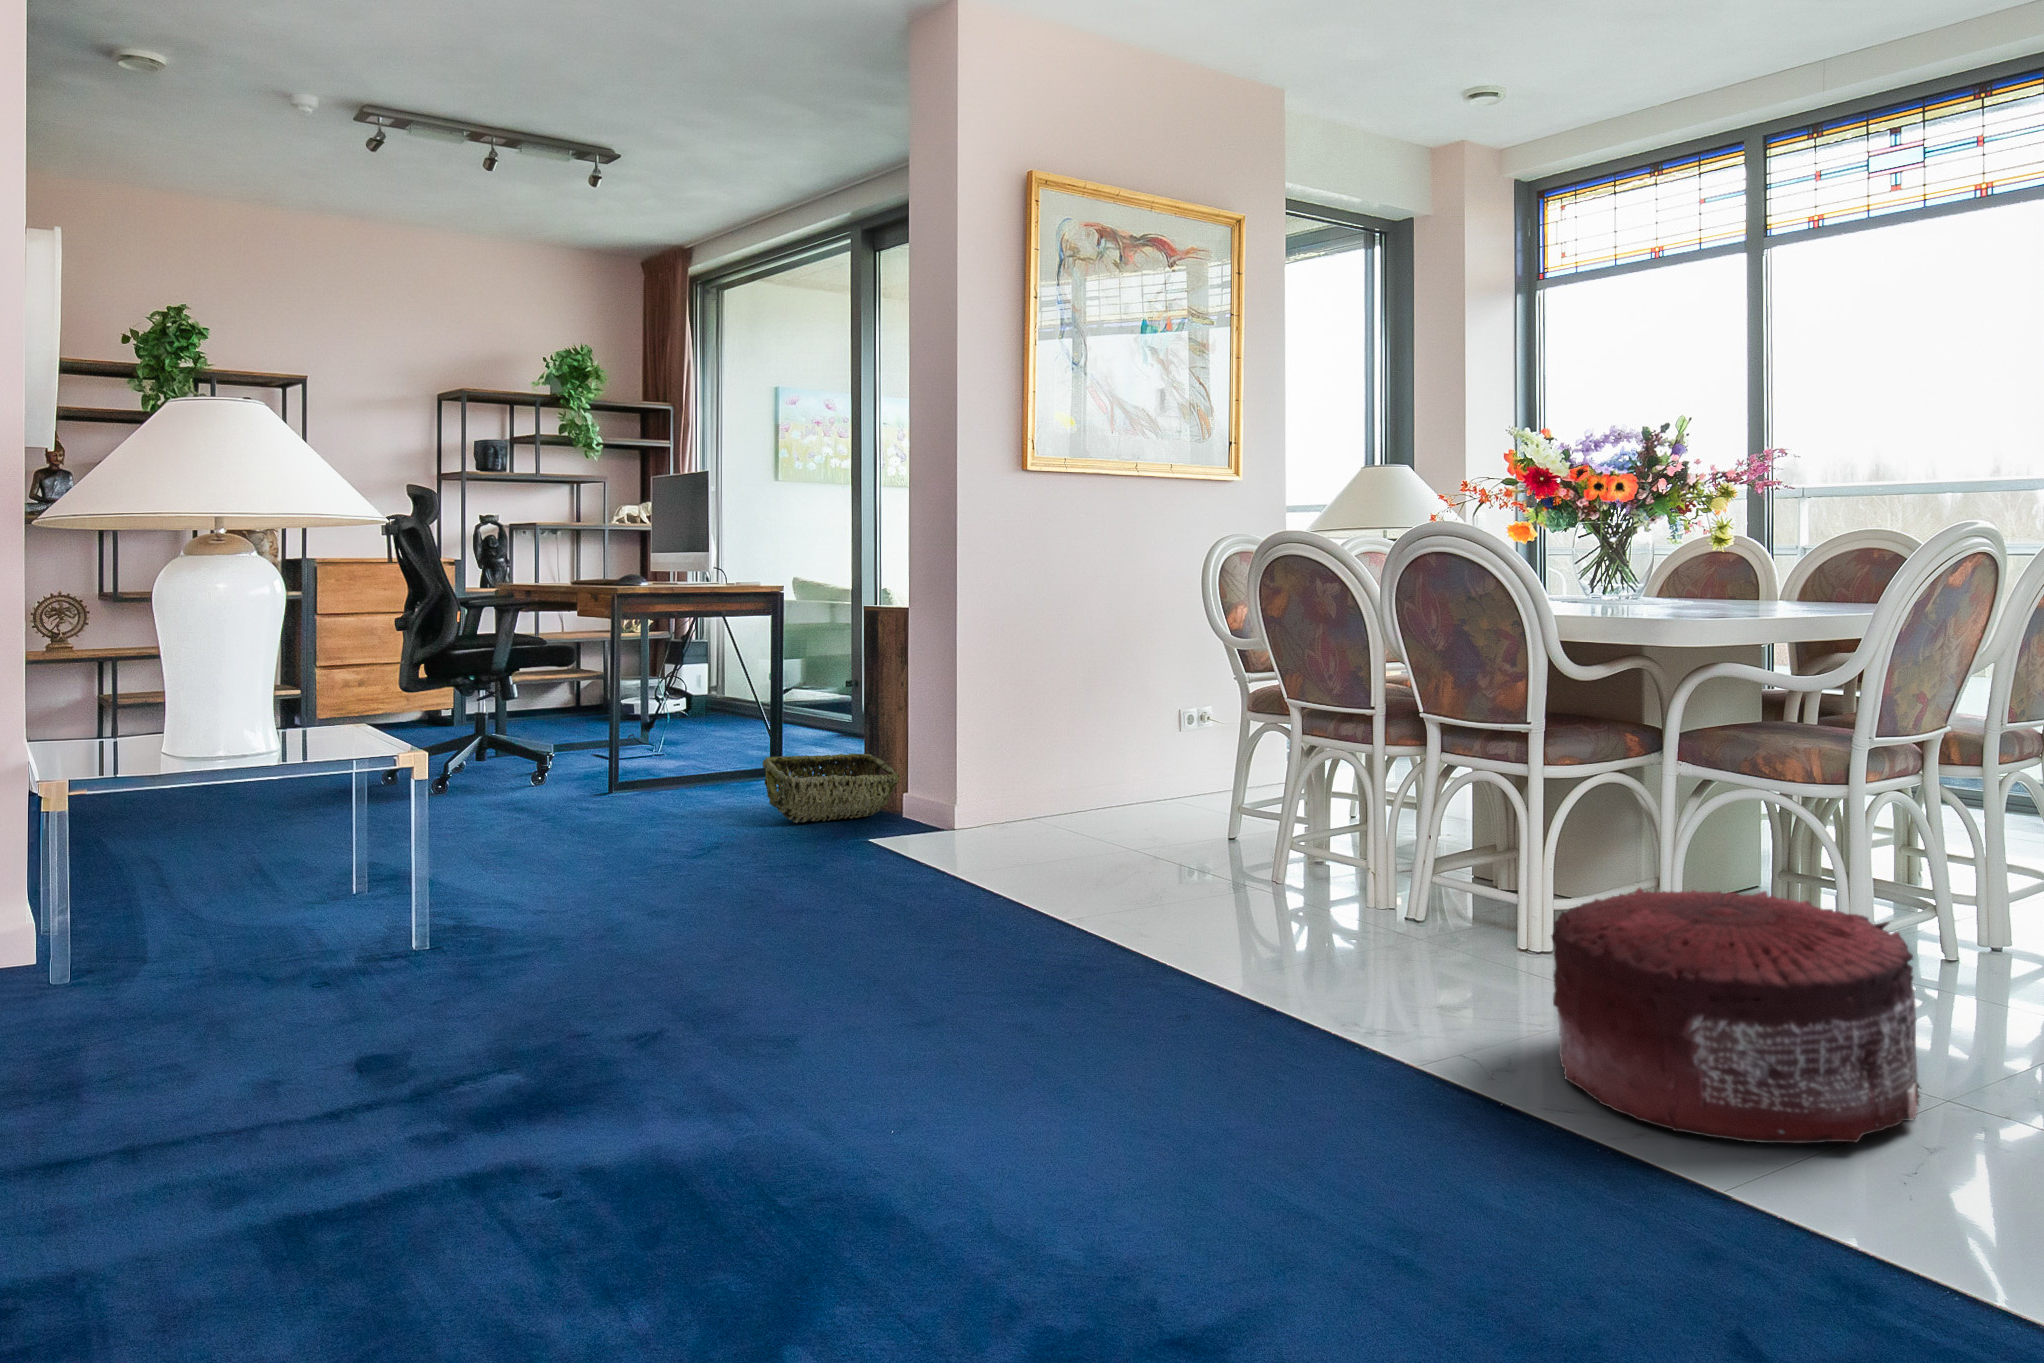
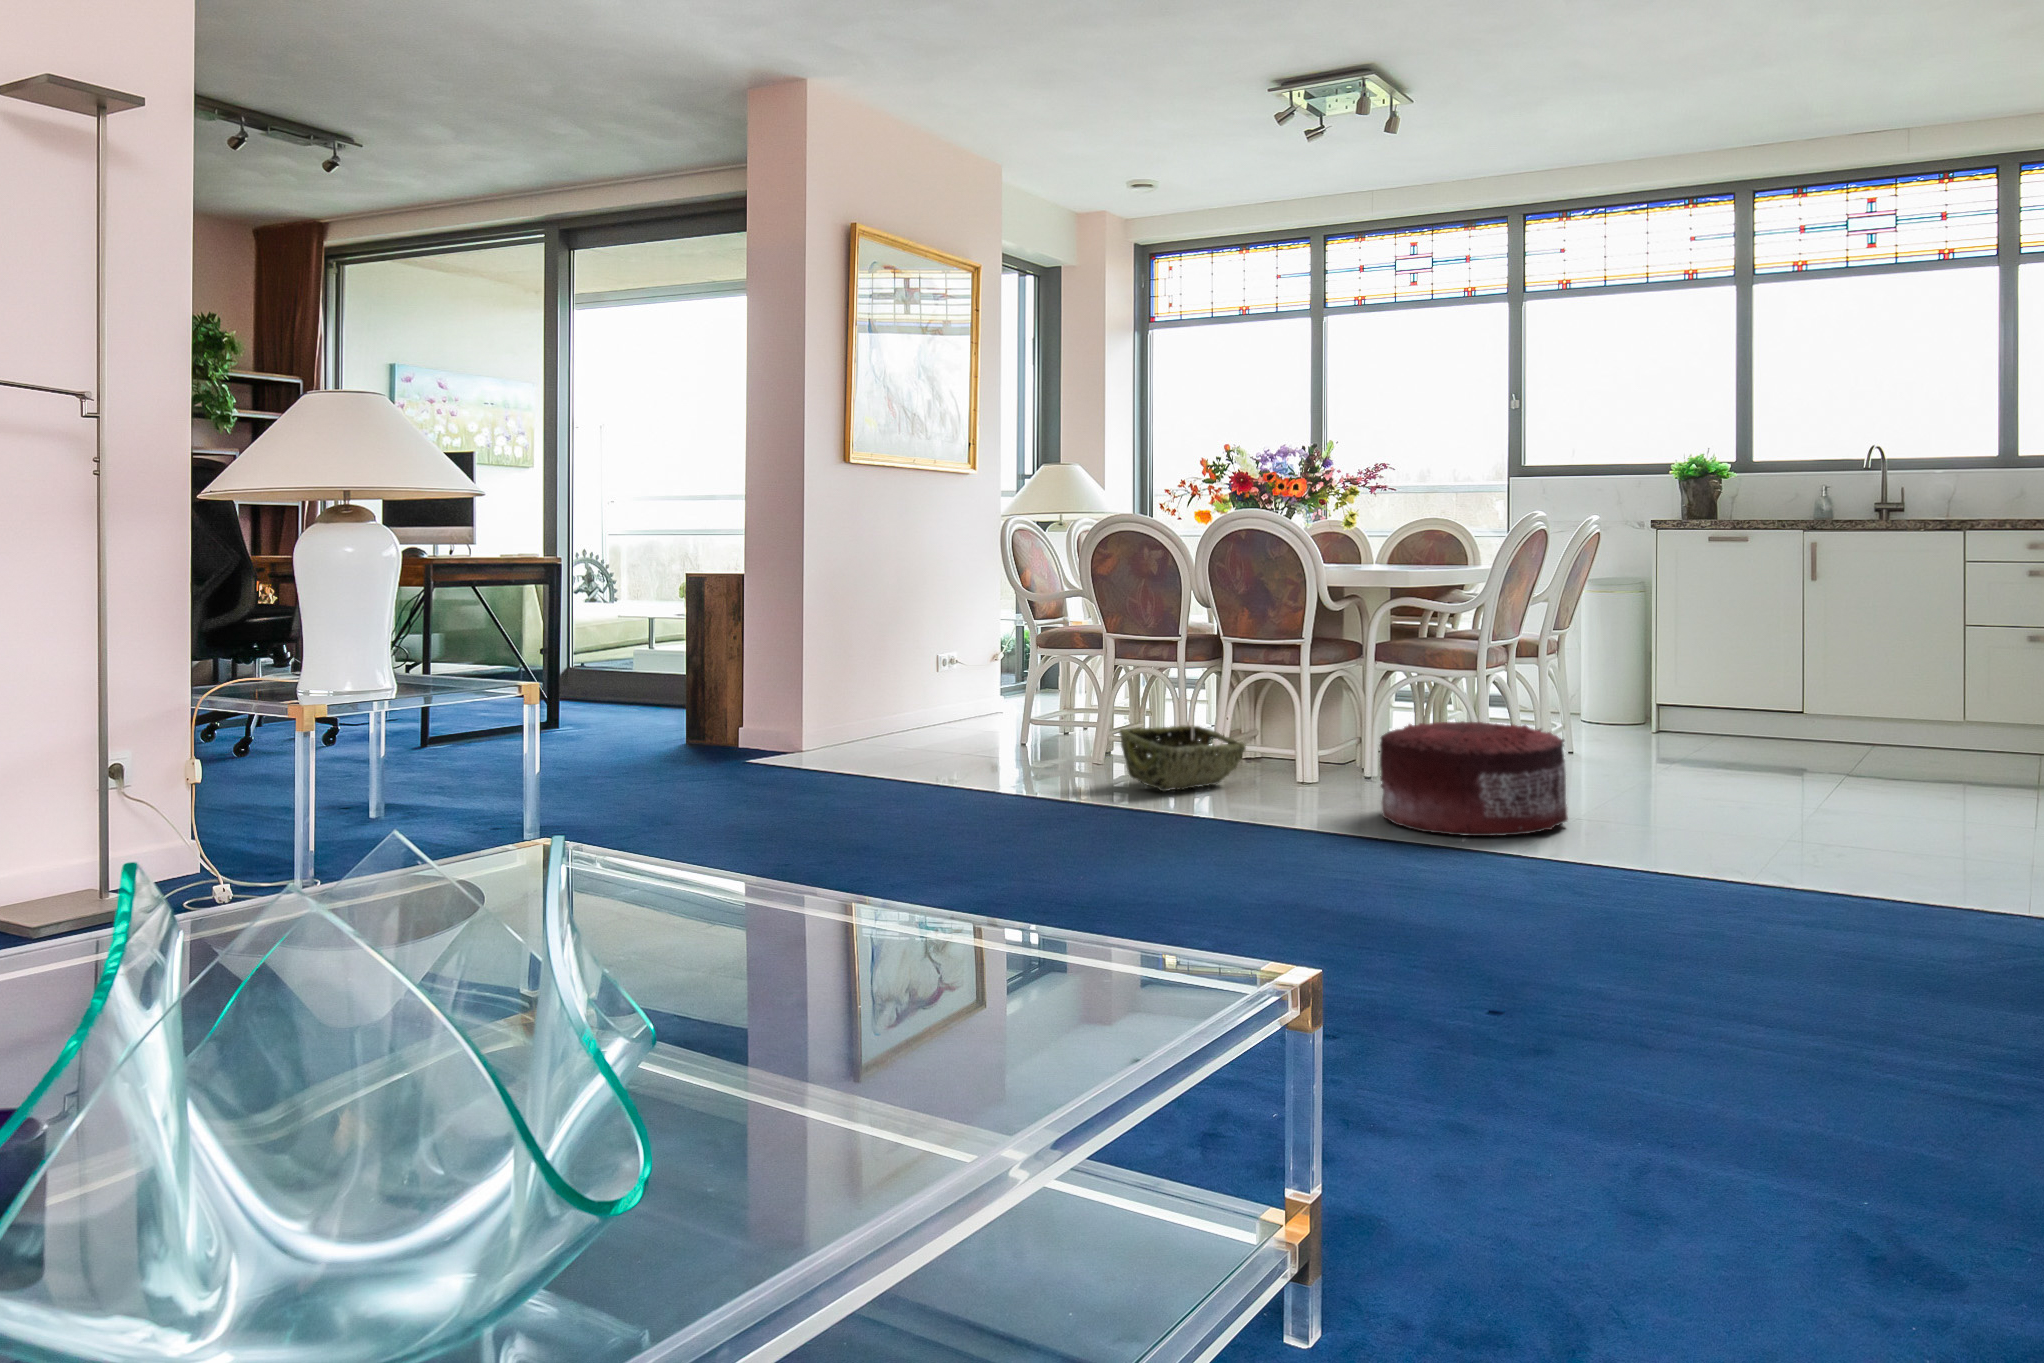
woven basket: present [763,754,899,823] -> present [1120,726,1246,791]

